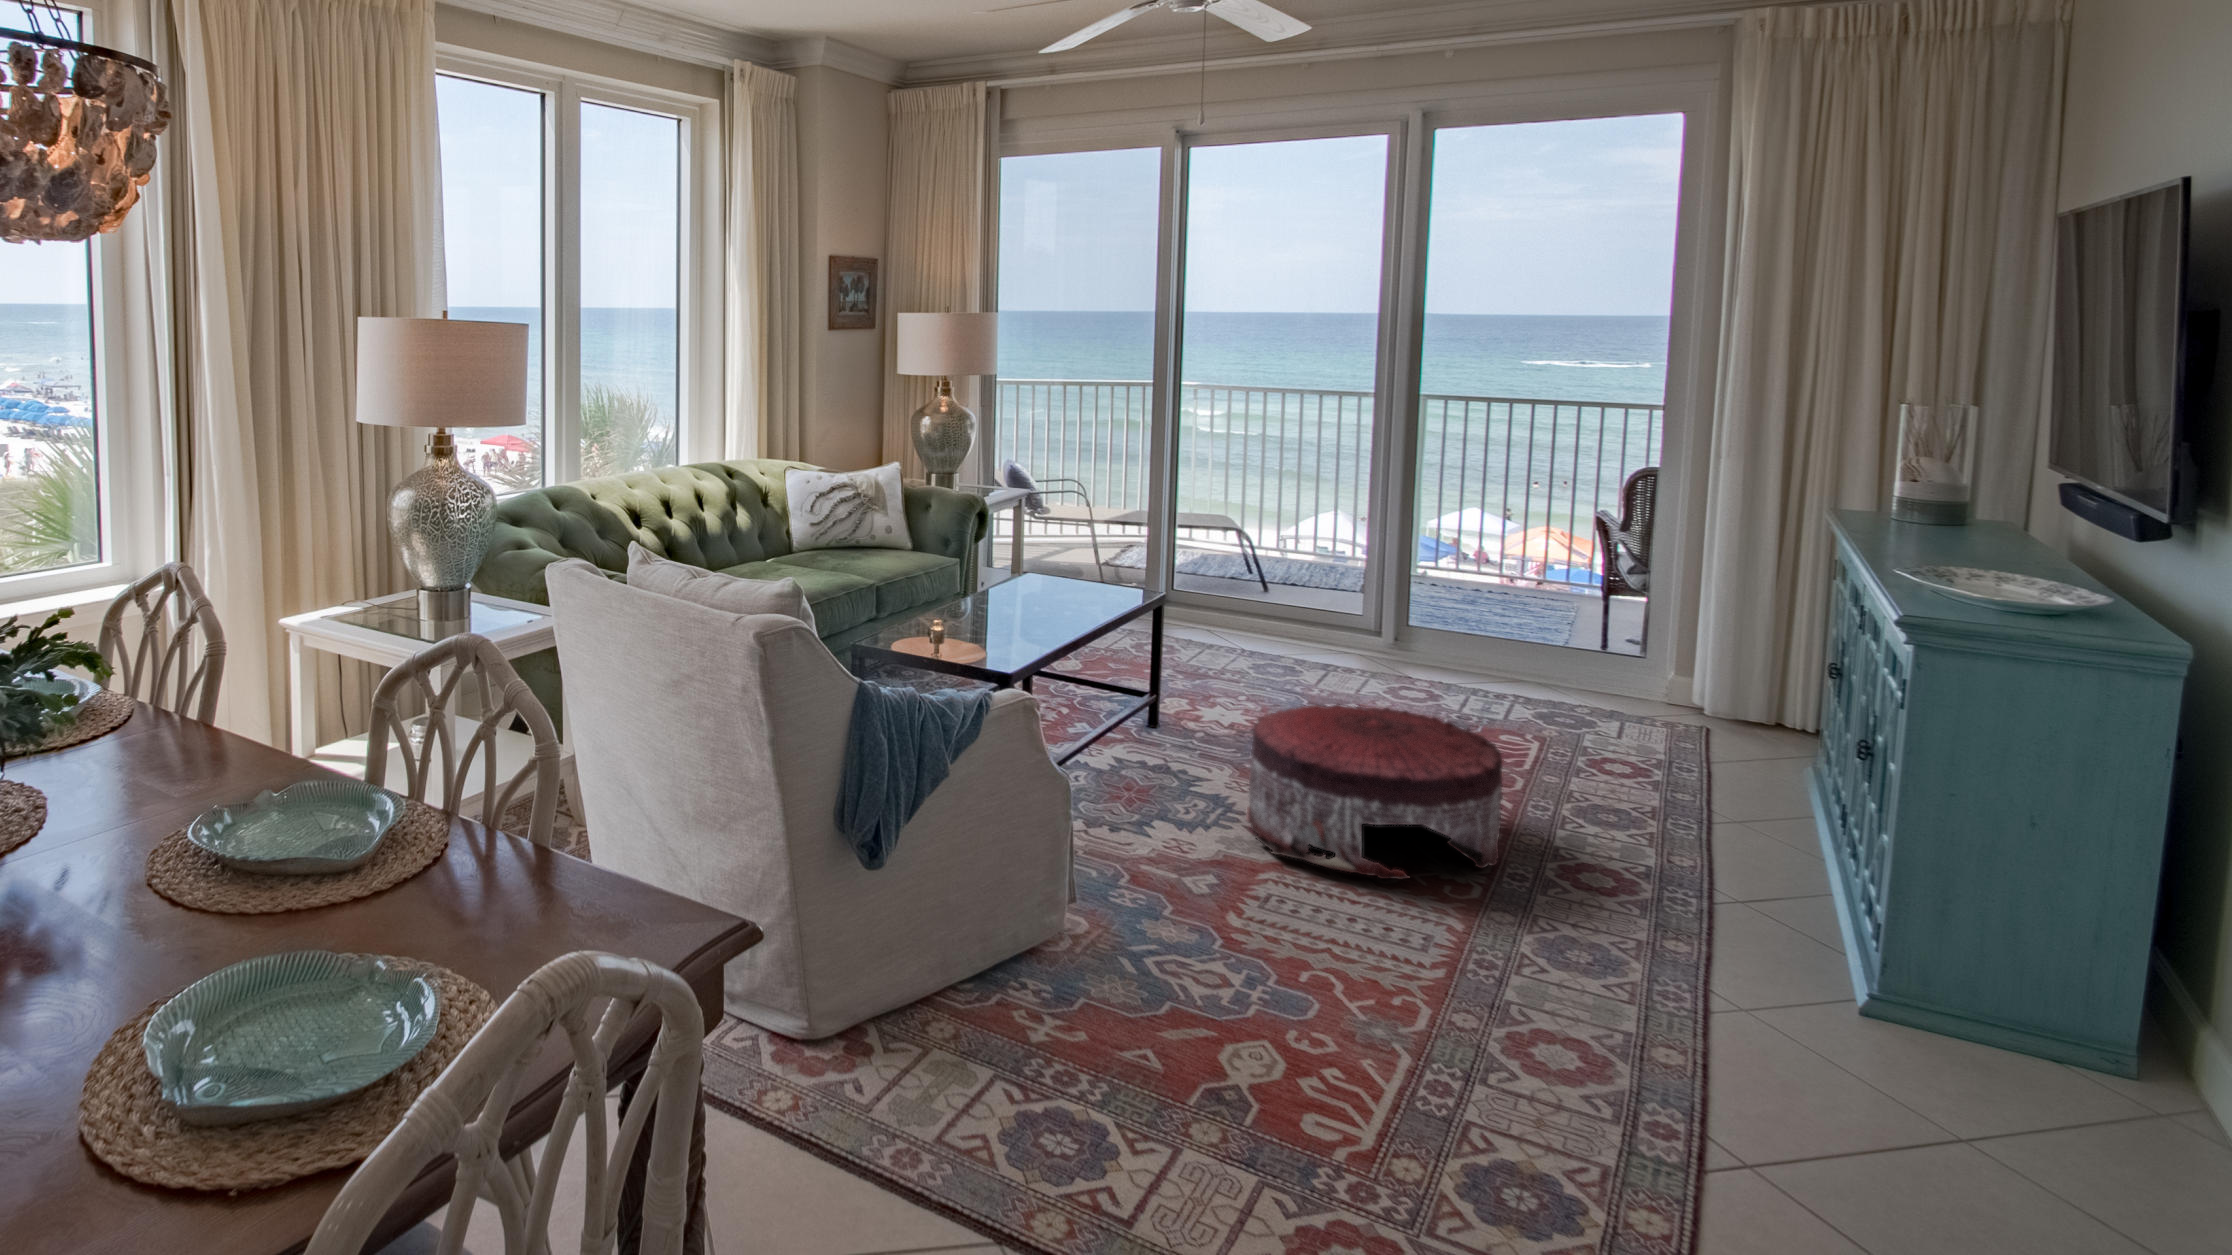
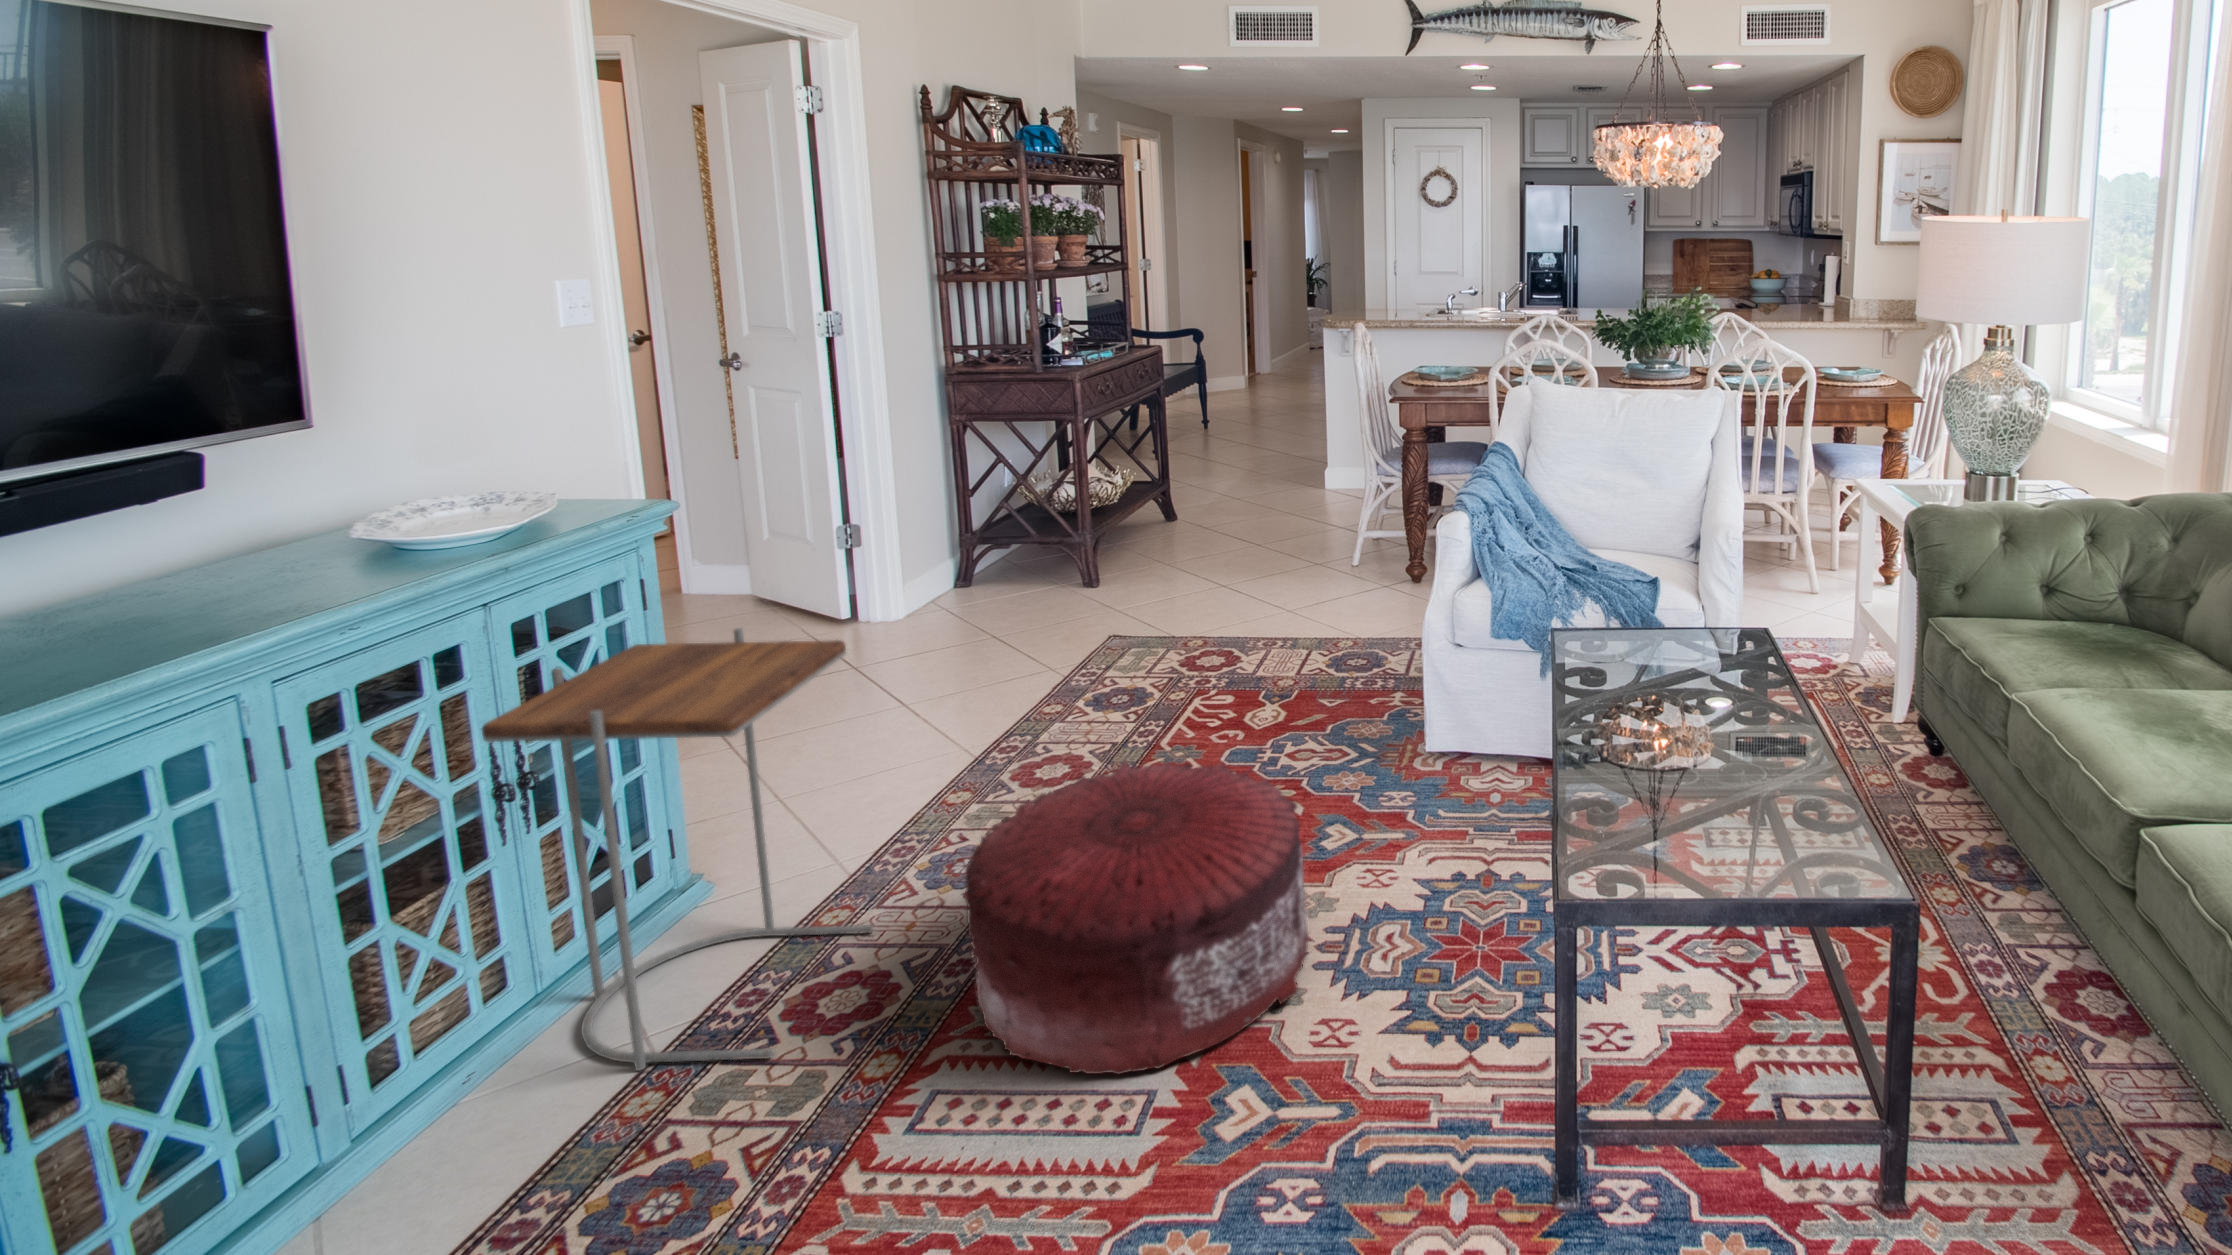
side table: none [1635,625,1884,952] -> present [482,628,873,1071]

